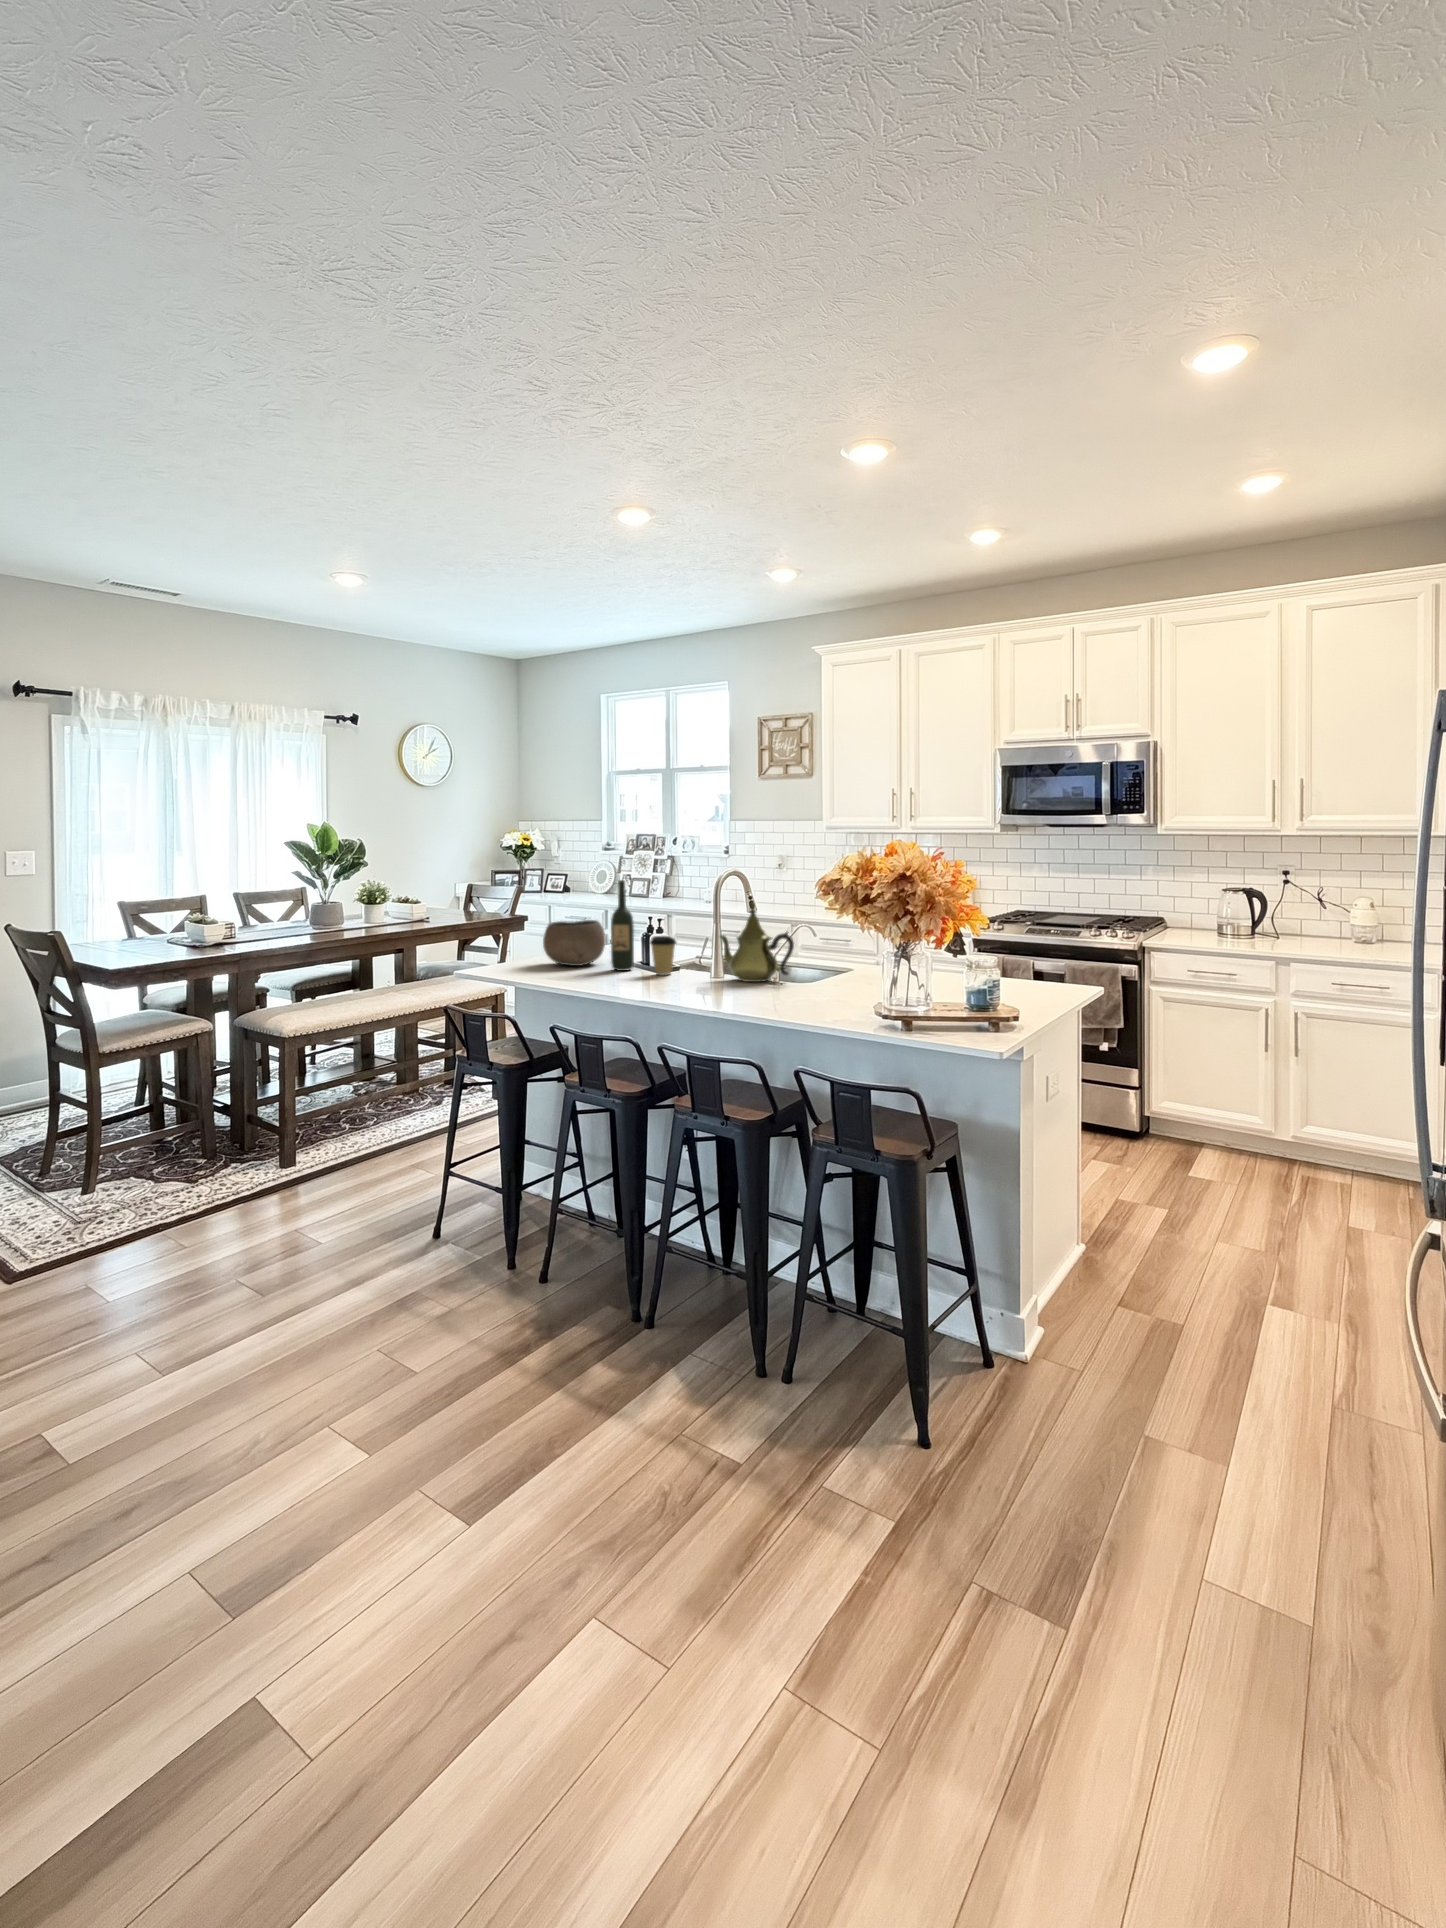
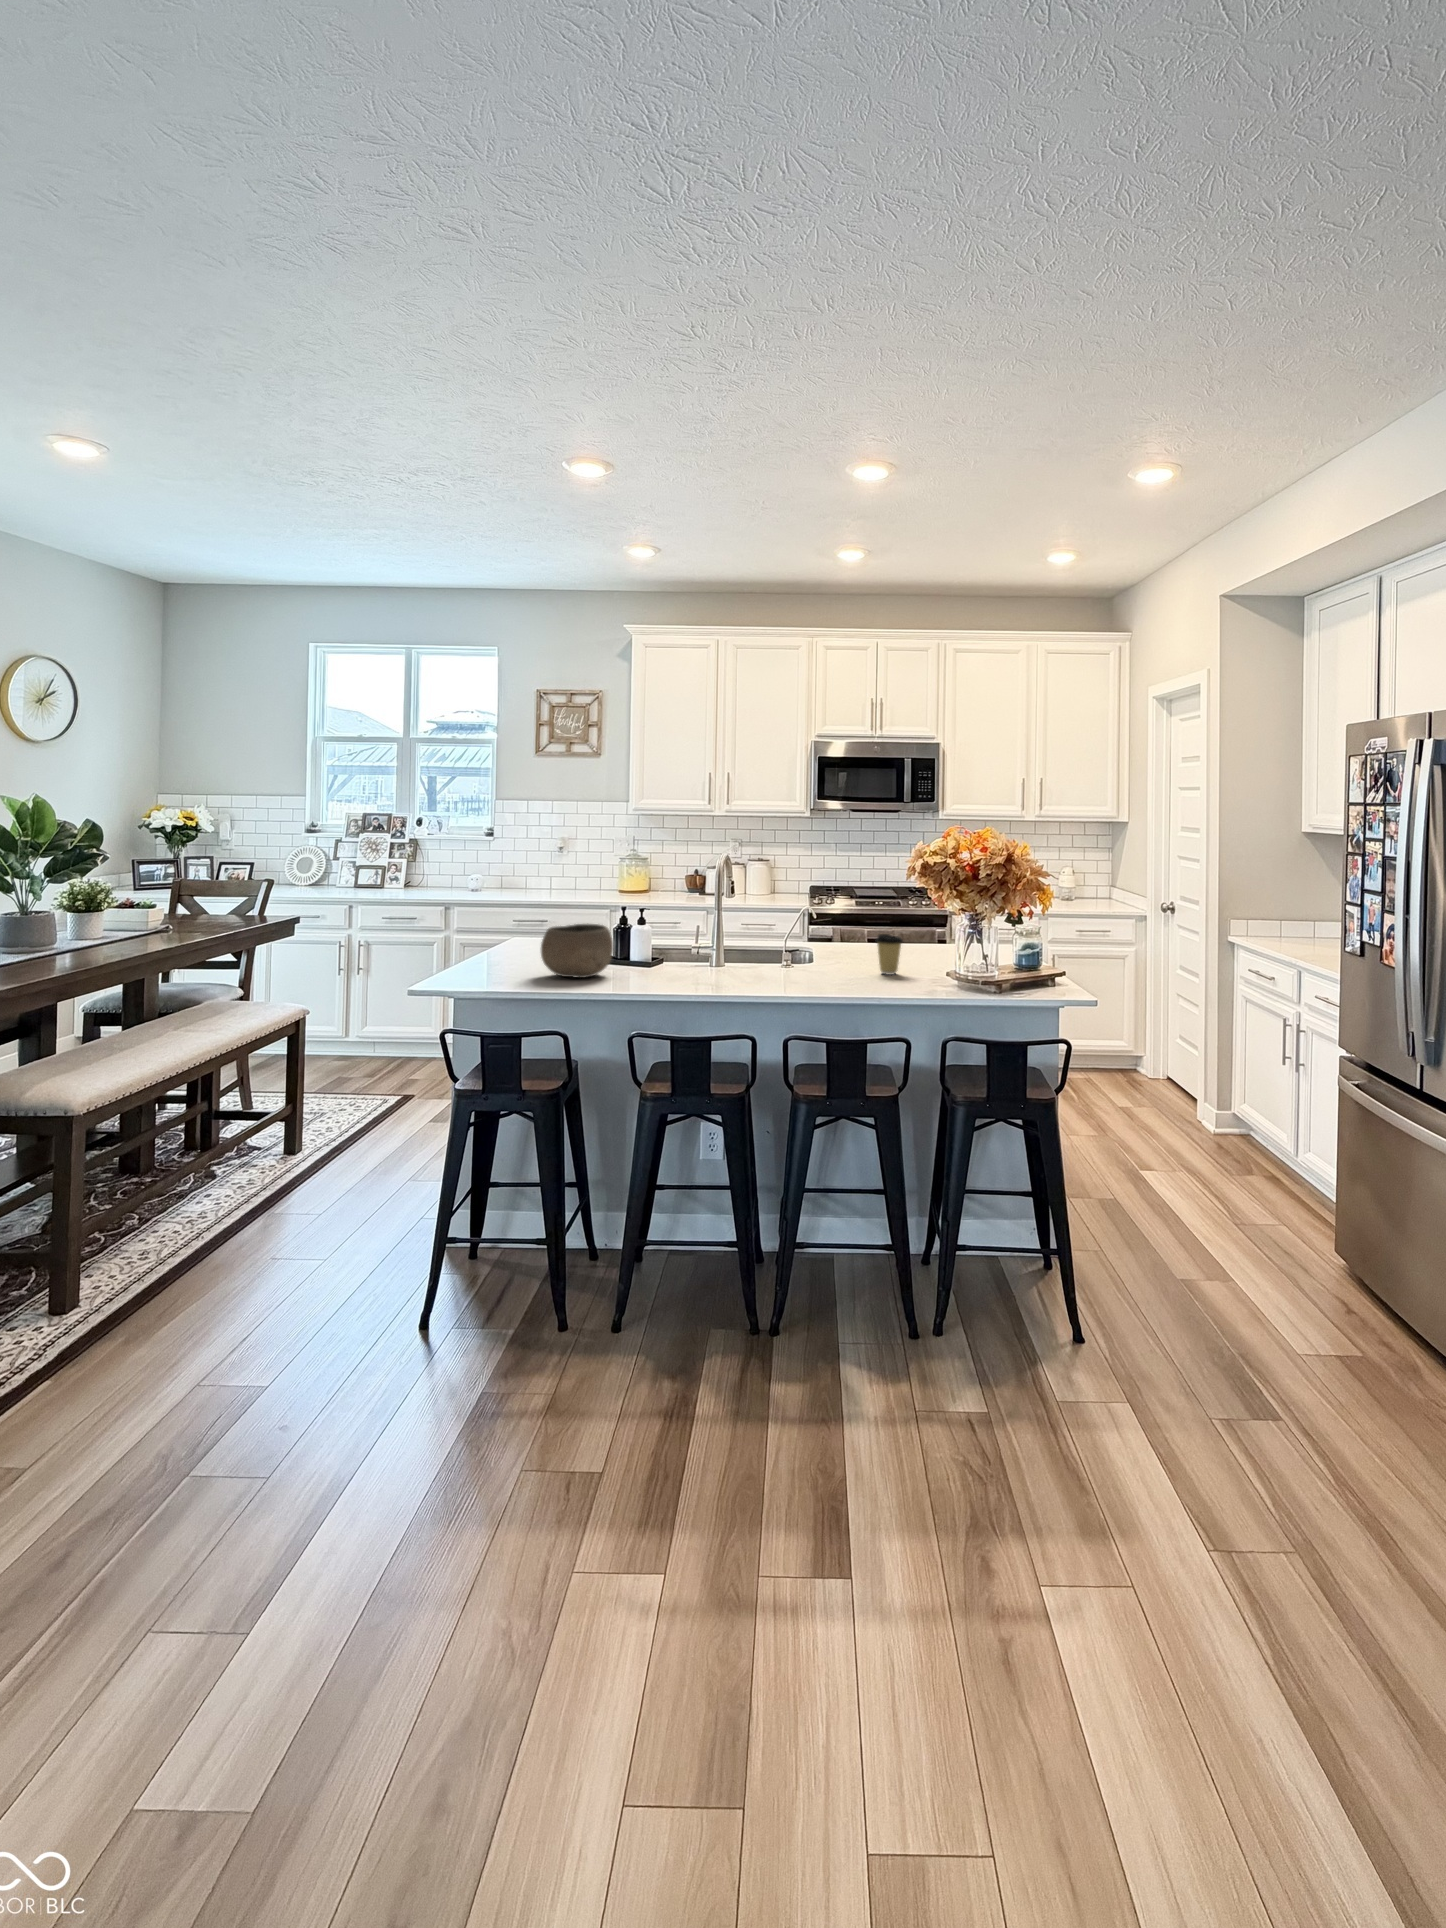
wine bottle: present [611,880,634,971] -> none [640,879,666,980]
teapot: present [720,903,794,982] -> none [781,901,862,983]
coffee cup: present [650,936,676,975] -> present [876,934,903,975]

